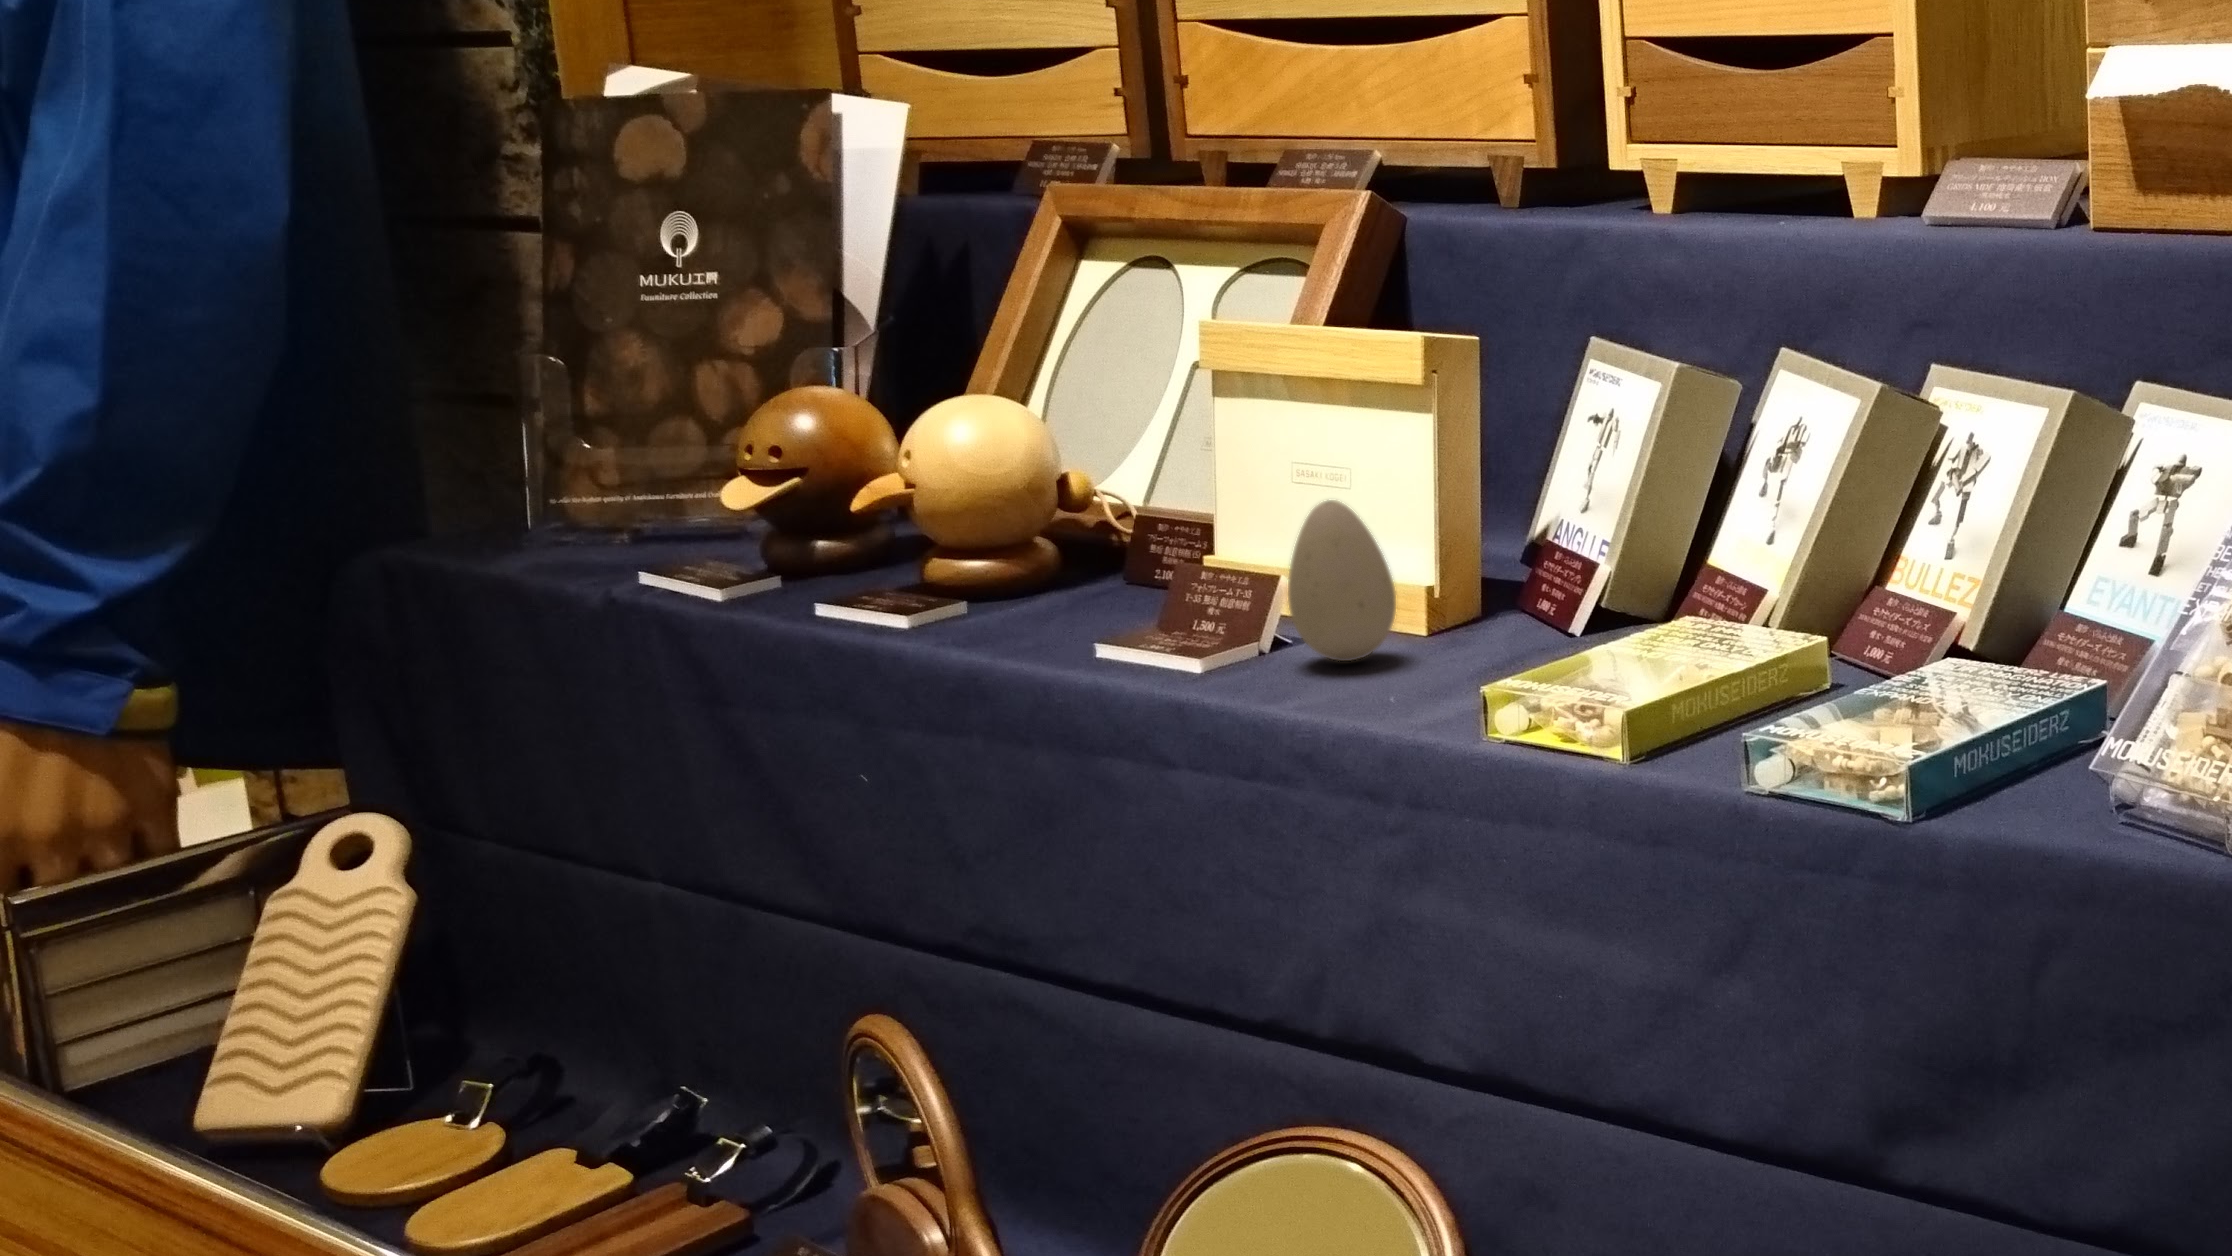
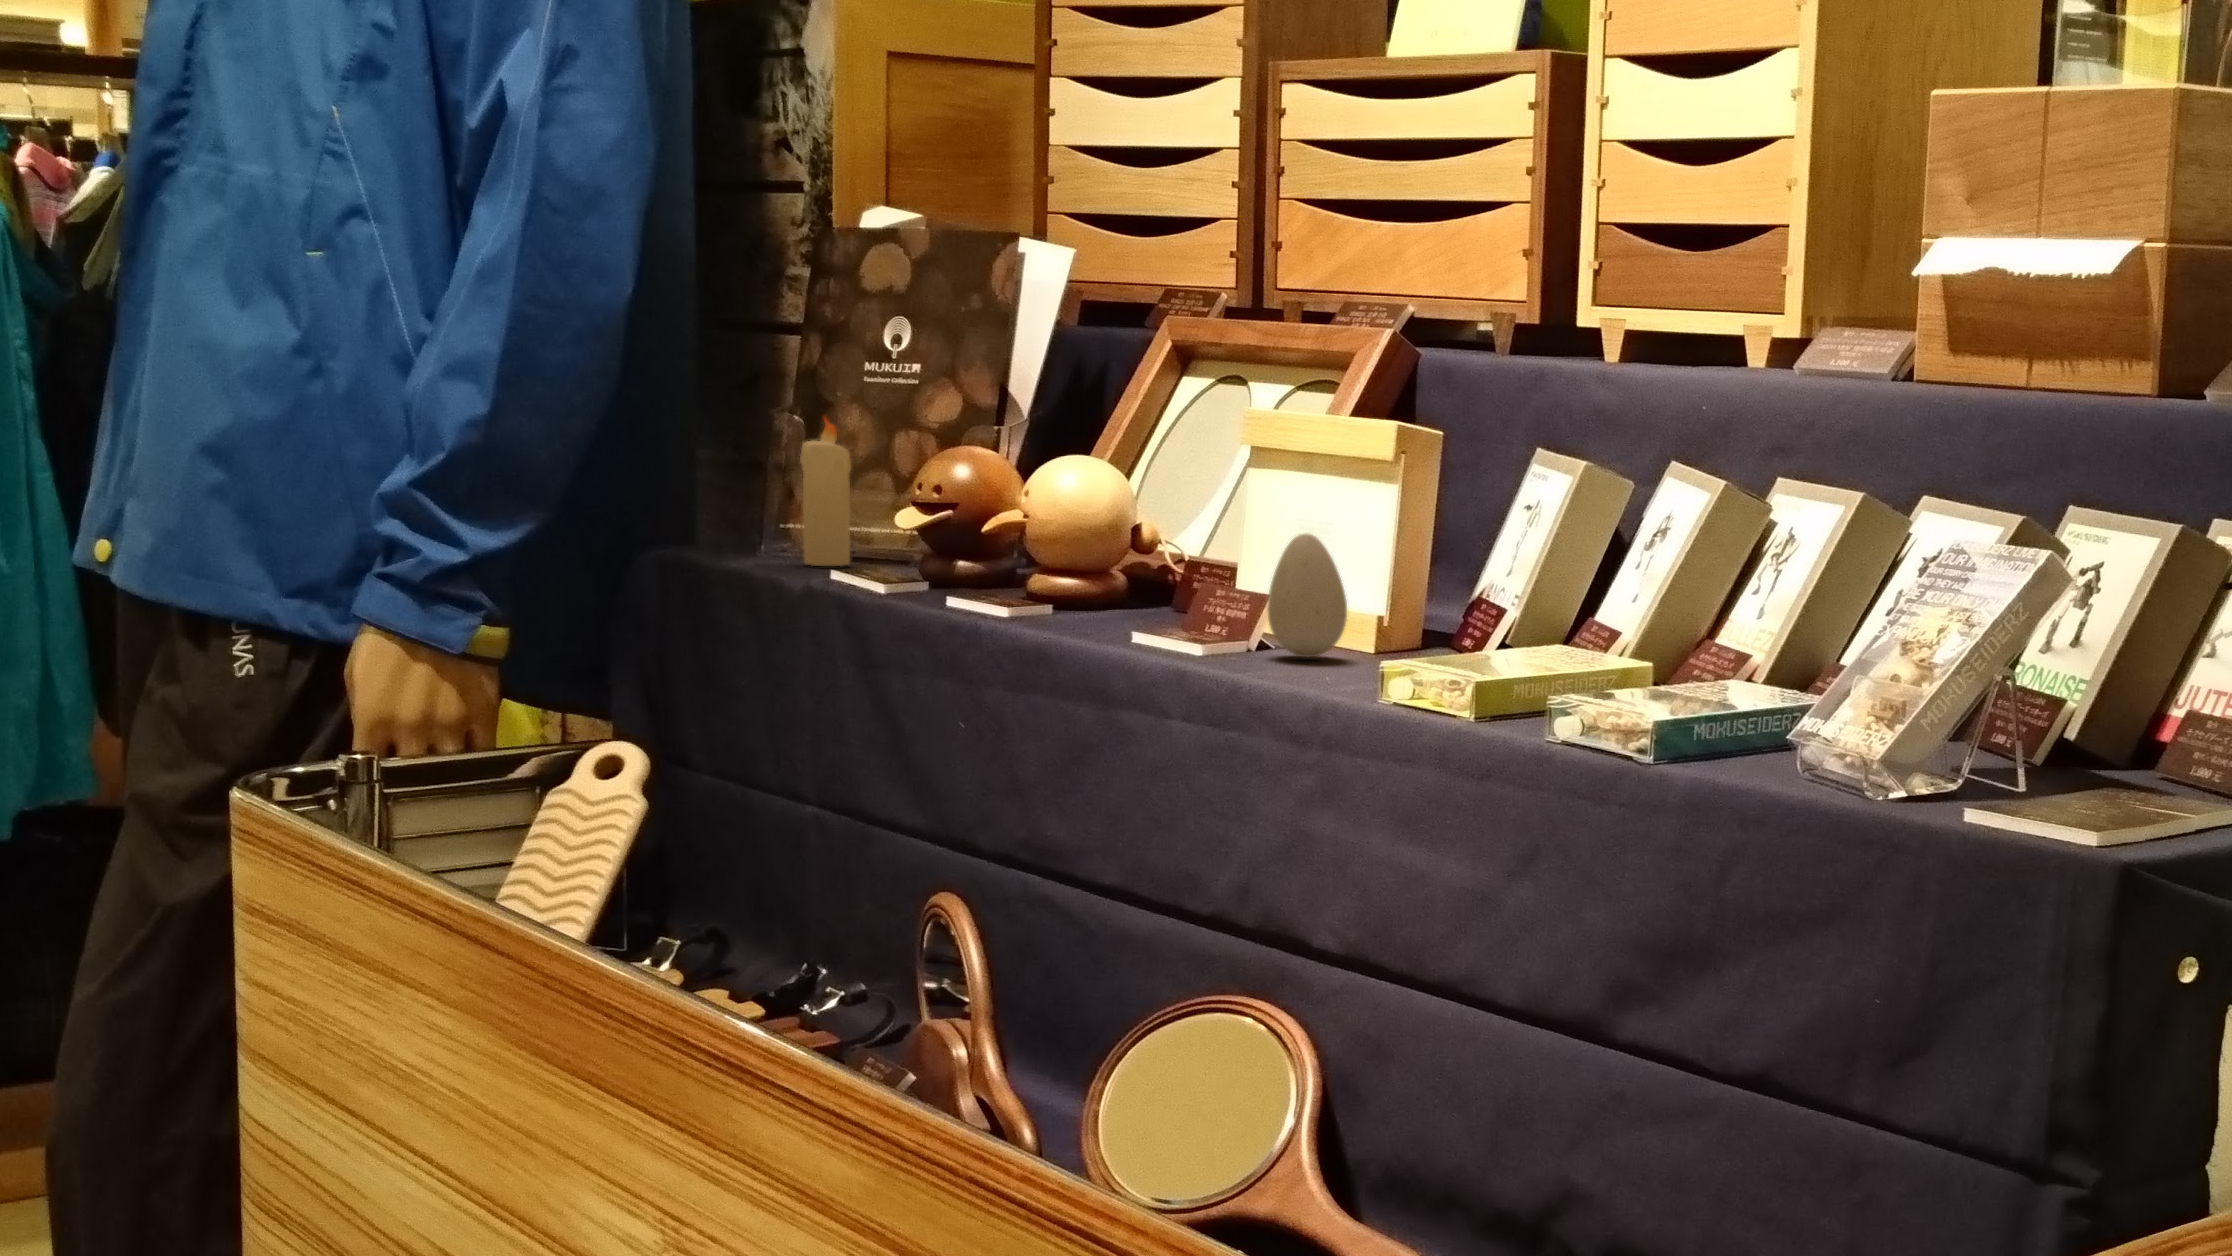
candle: none [567,356,657,556] -> present [800,418,851,566]

